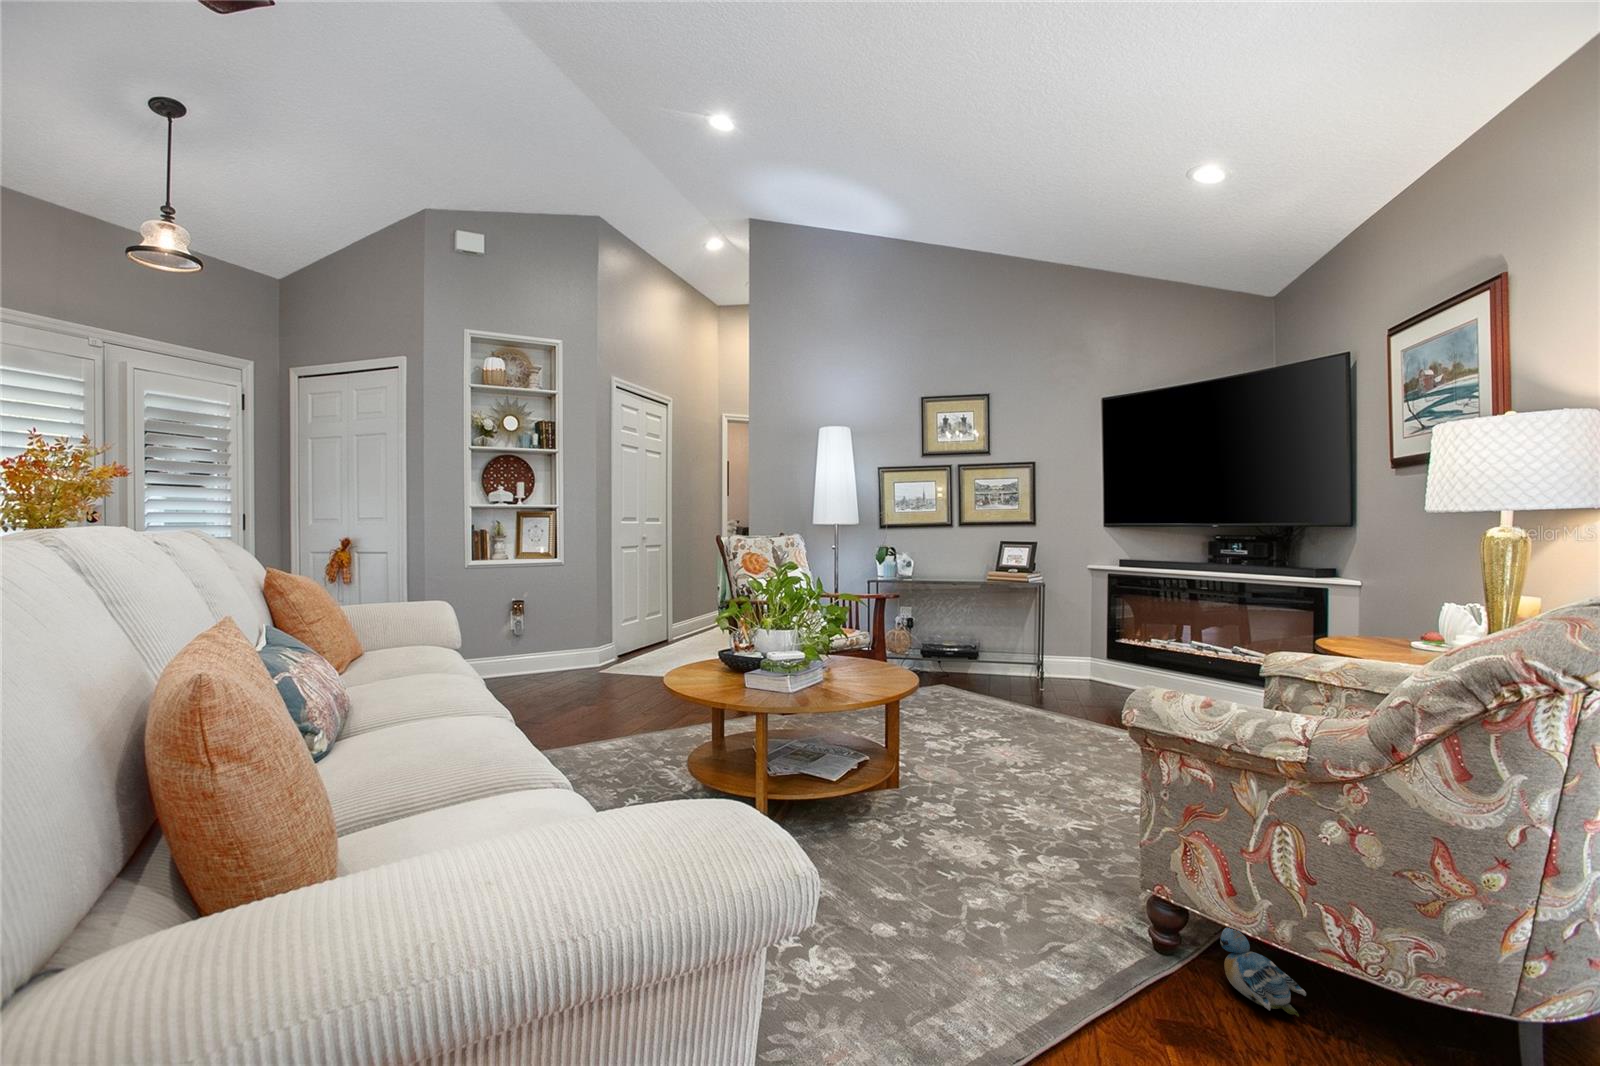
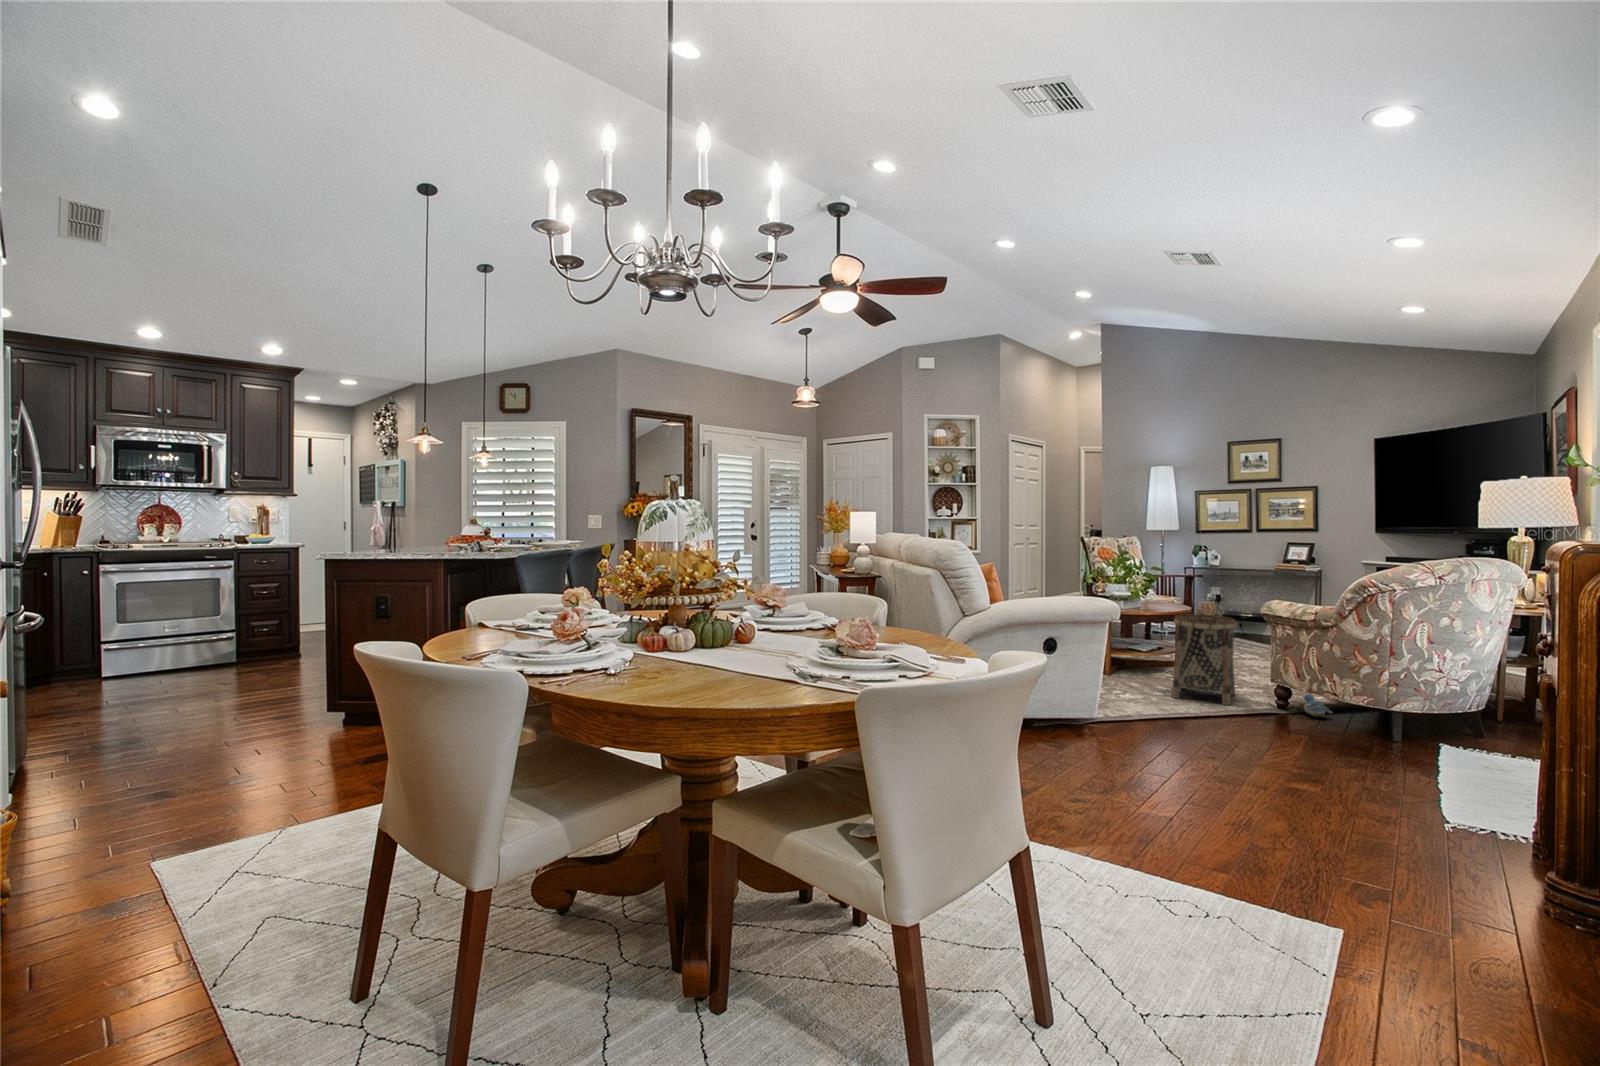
basket: none [904,715,1057,991] -> present [1172,614,1237,705]

